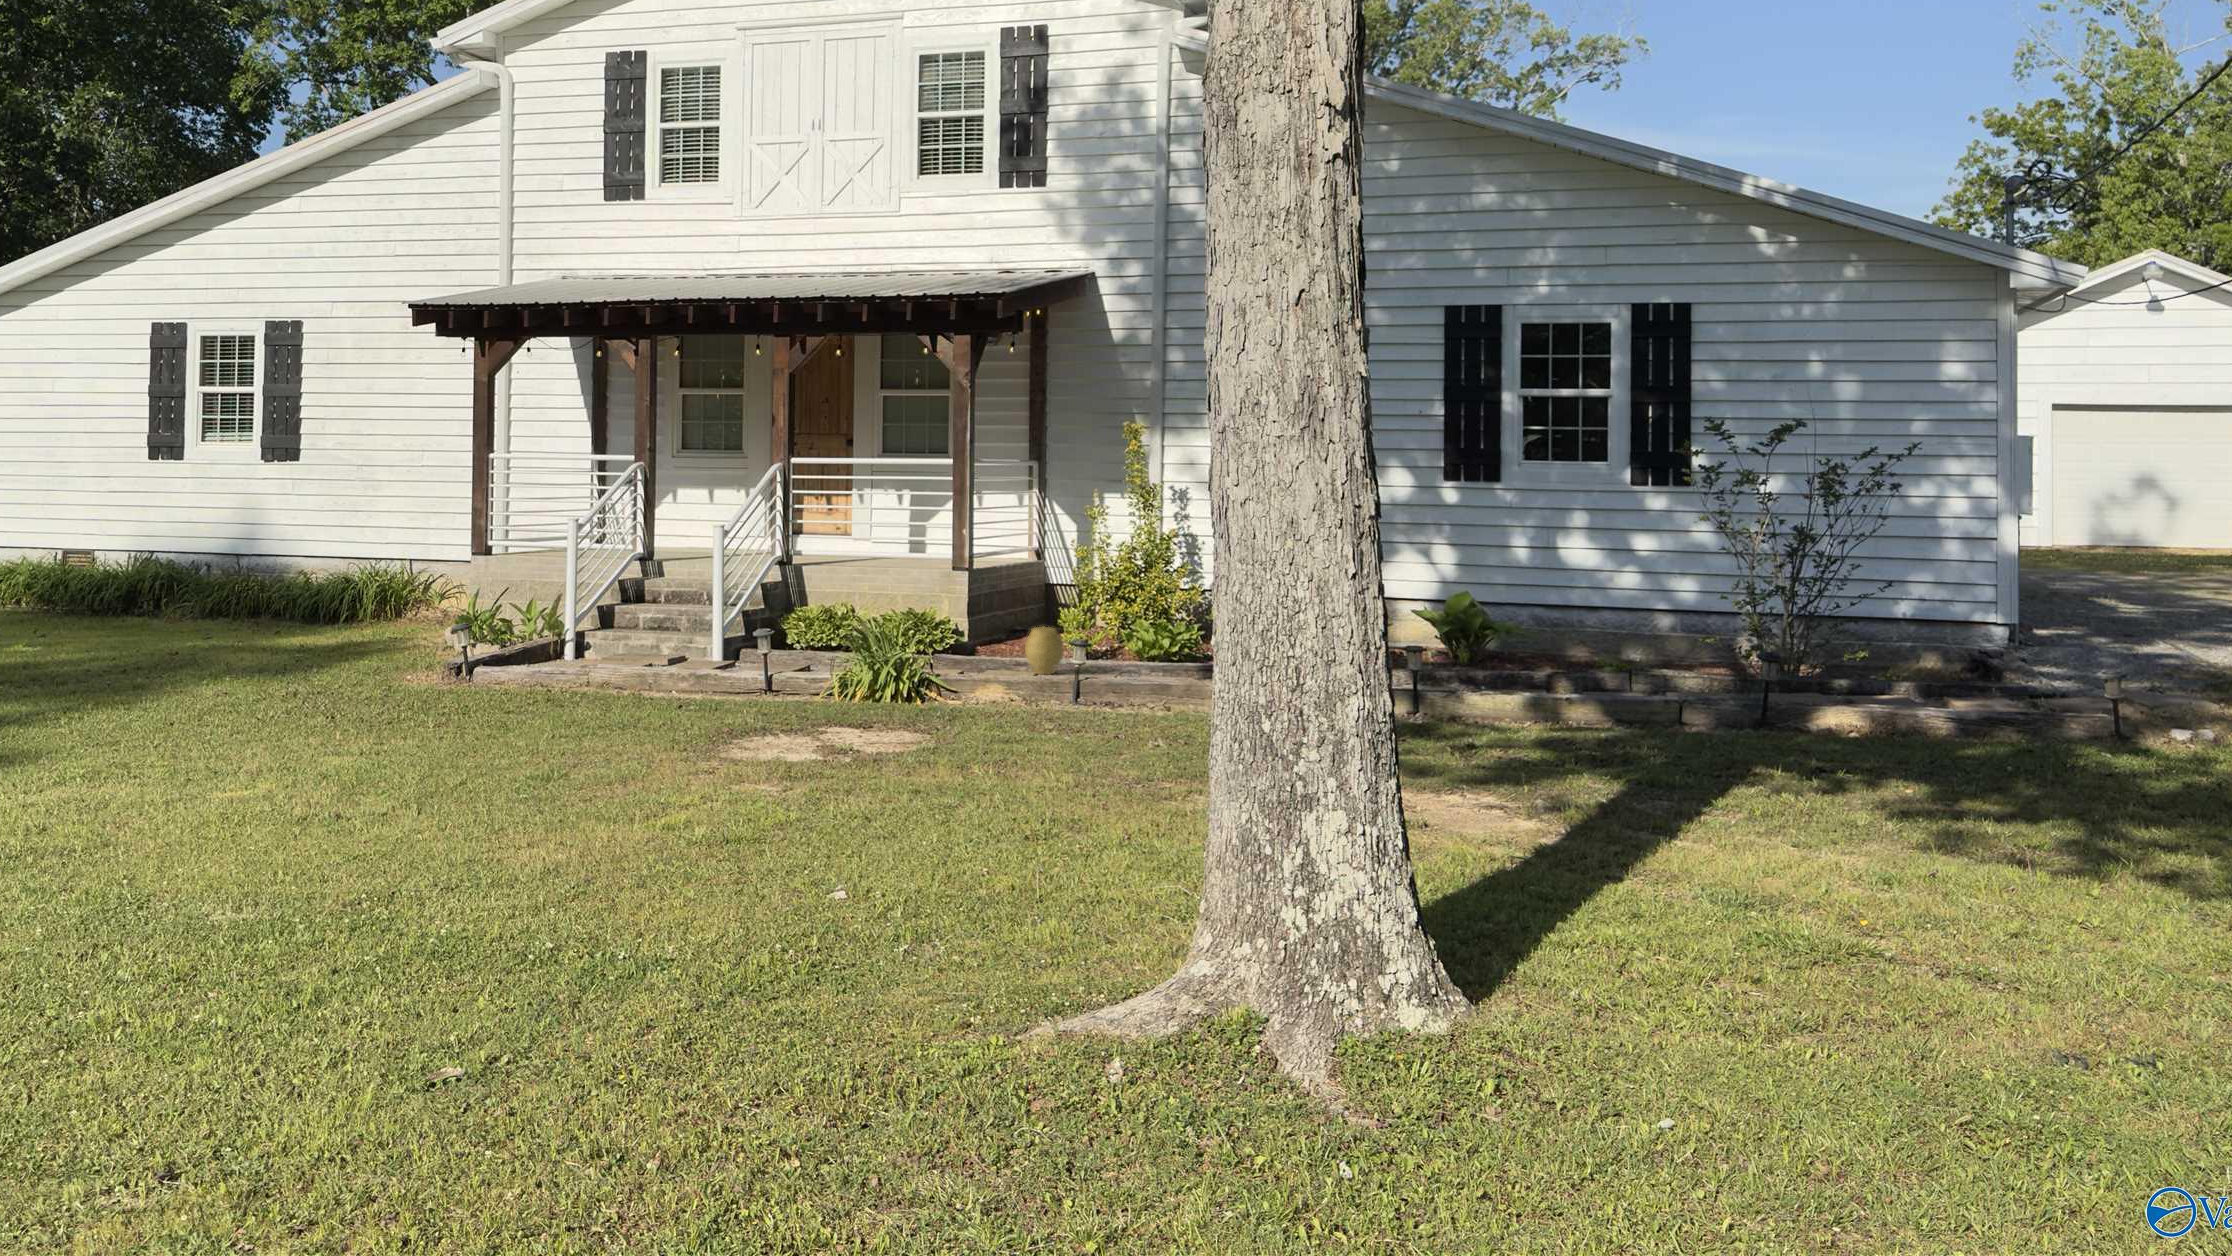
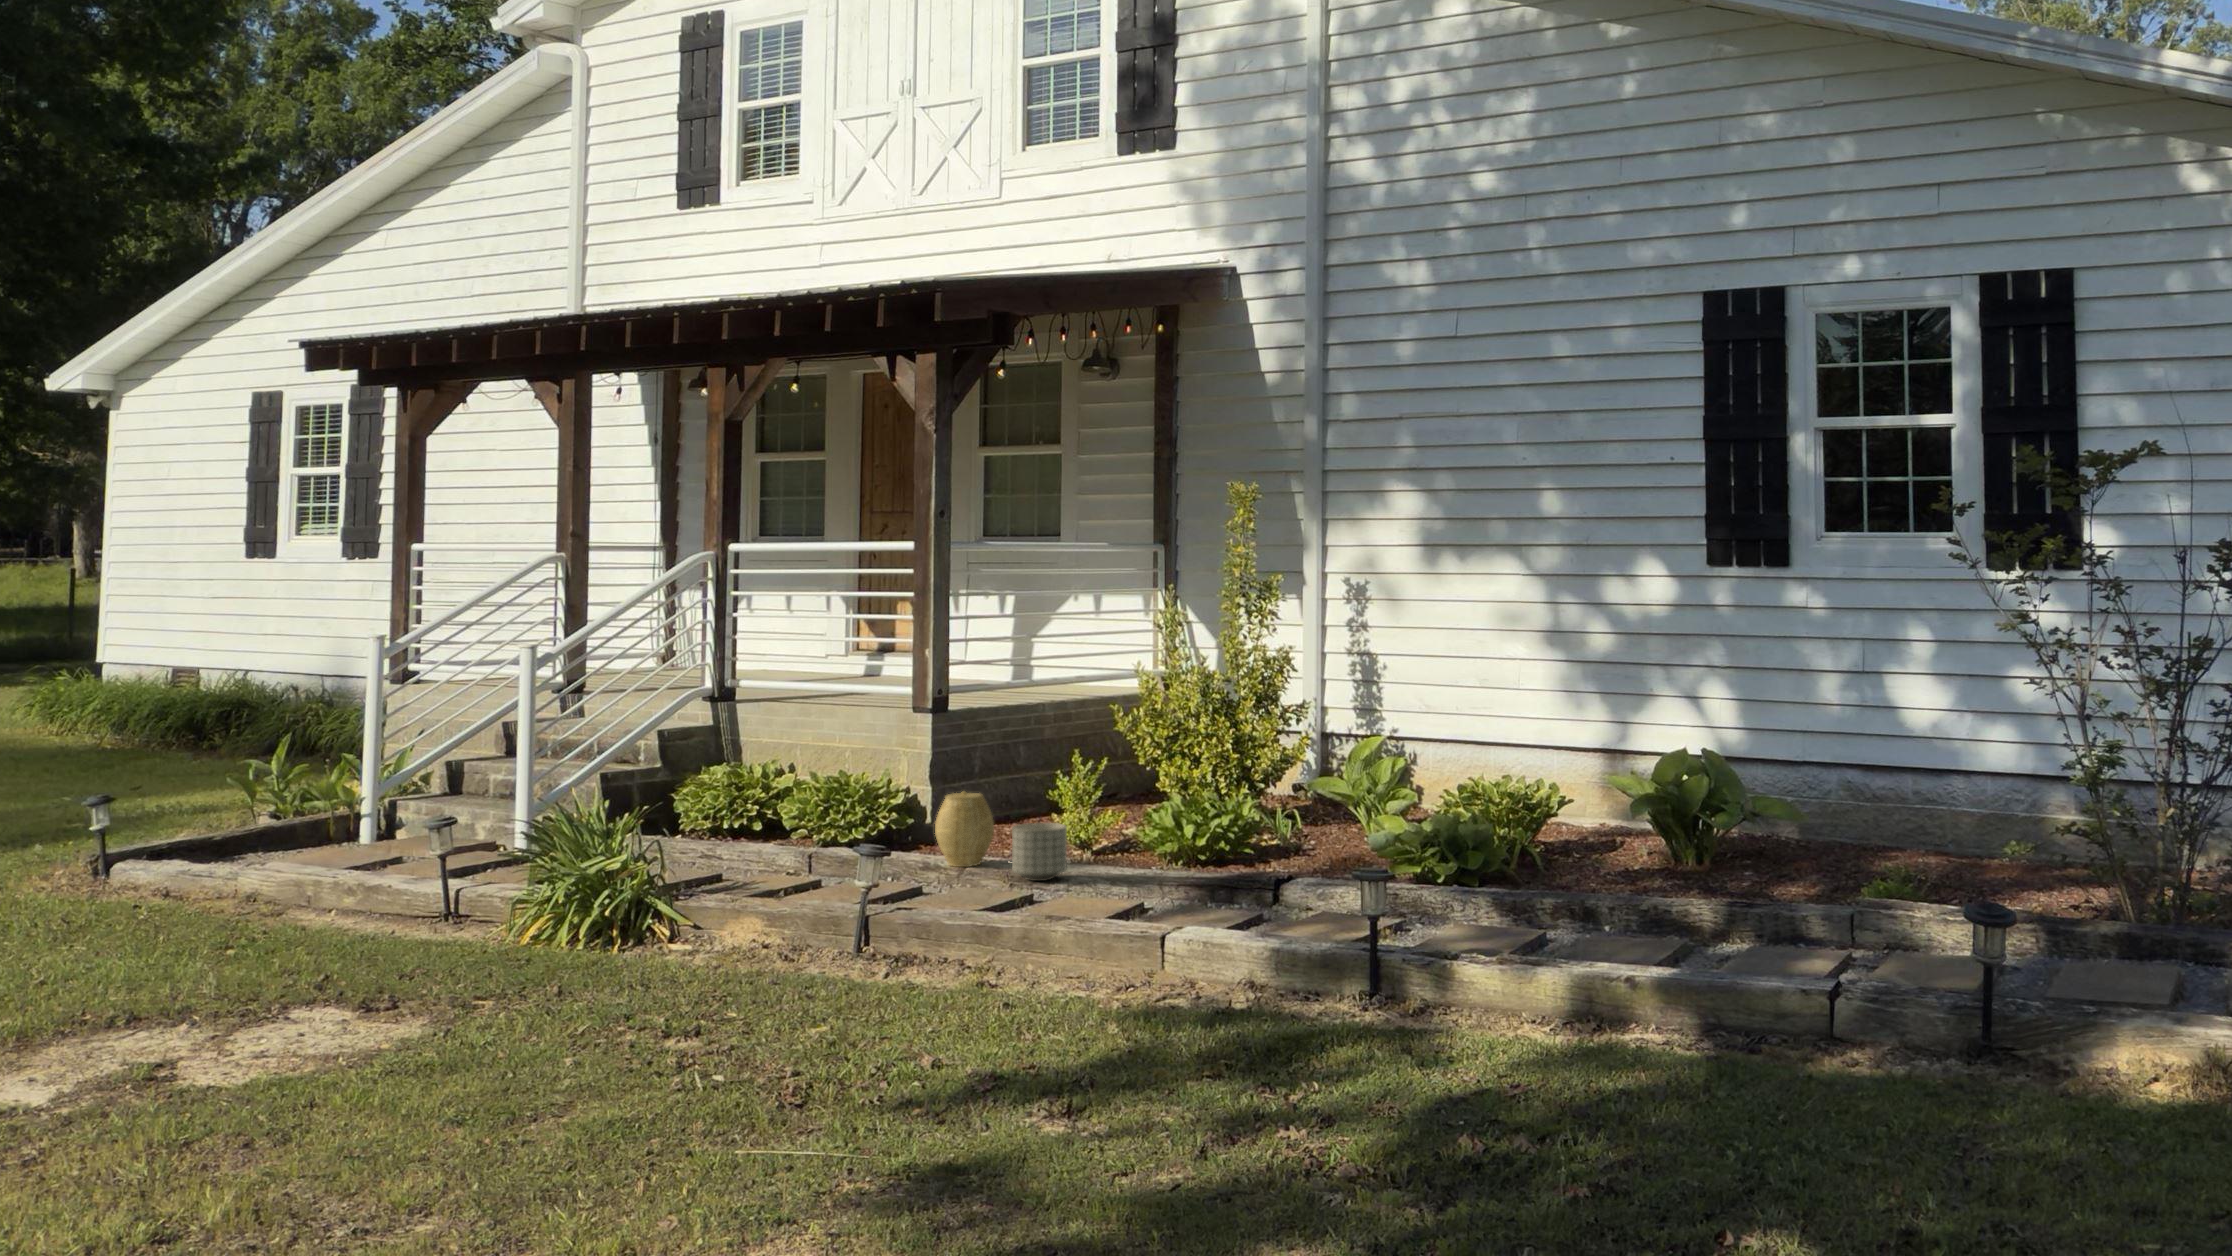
planter: none [1101,645,1136,681] -> present [1012,823,1067,881]

